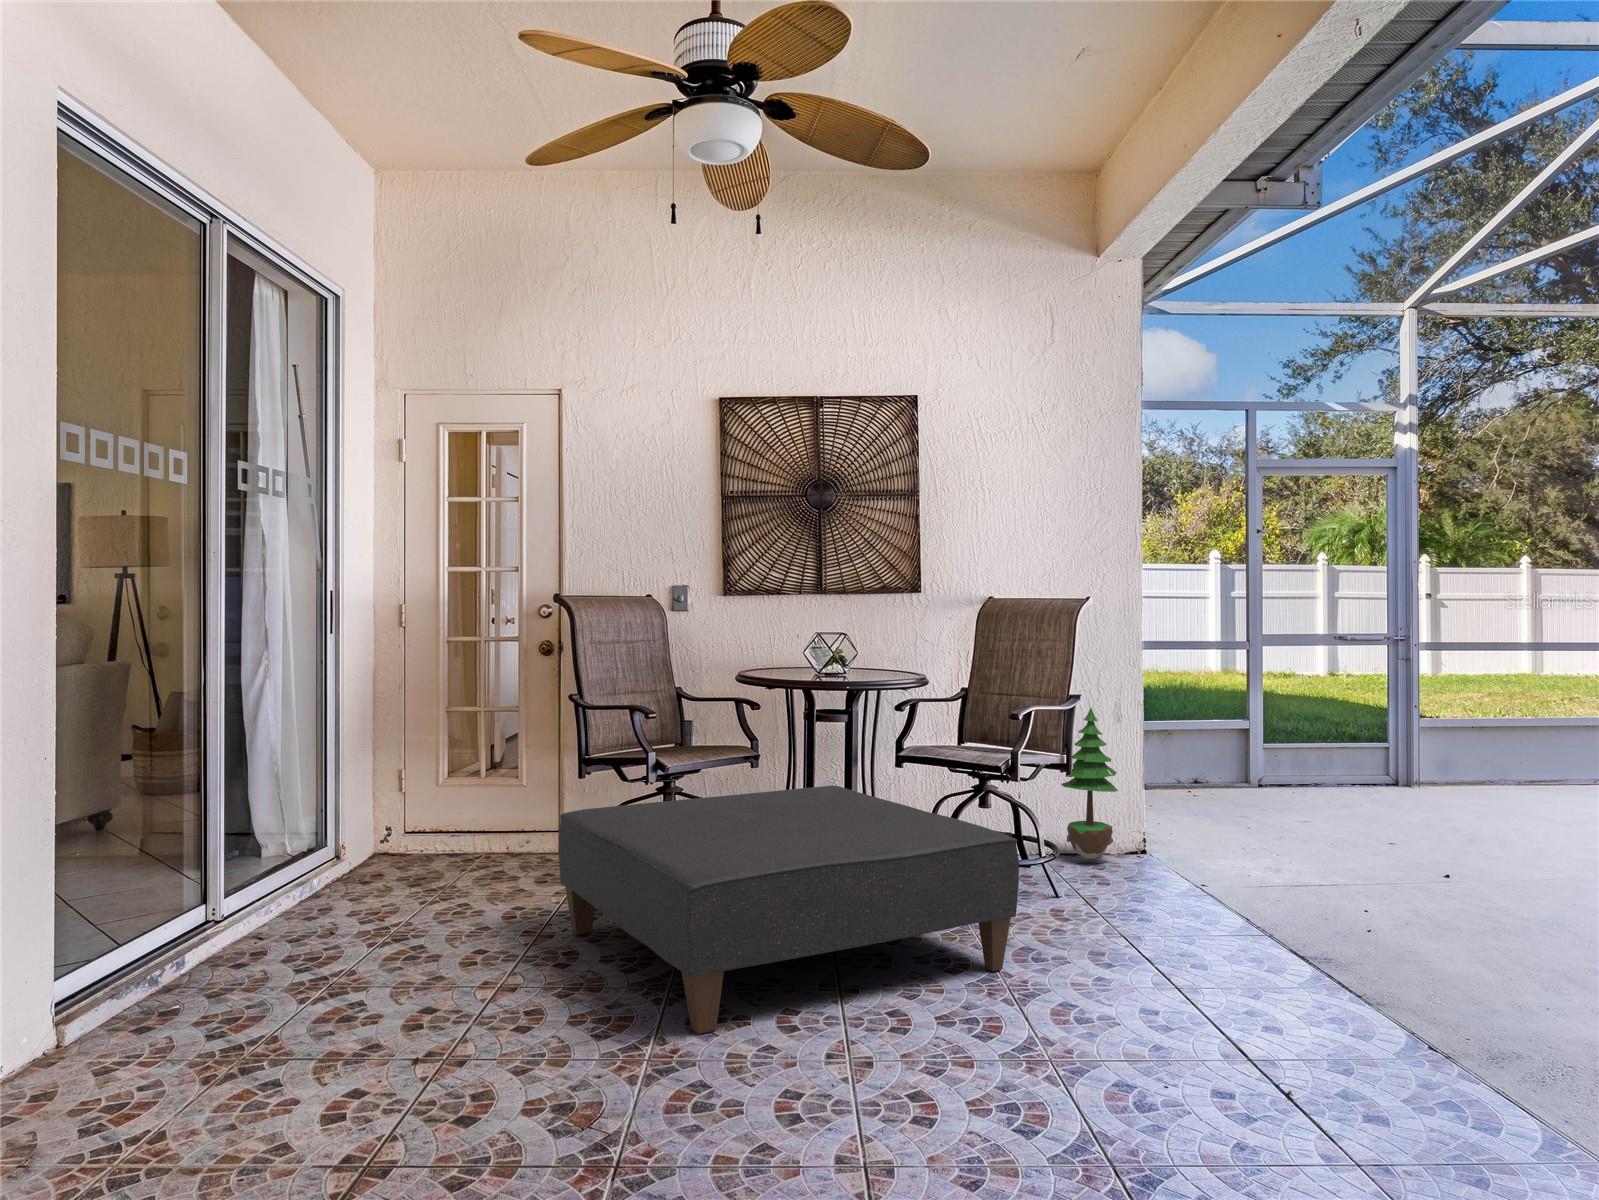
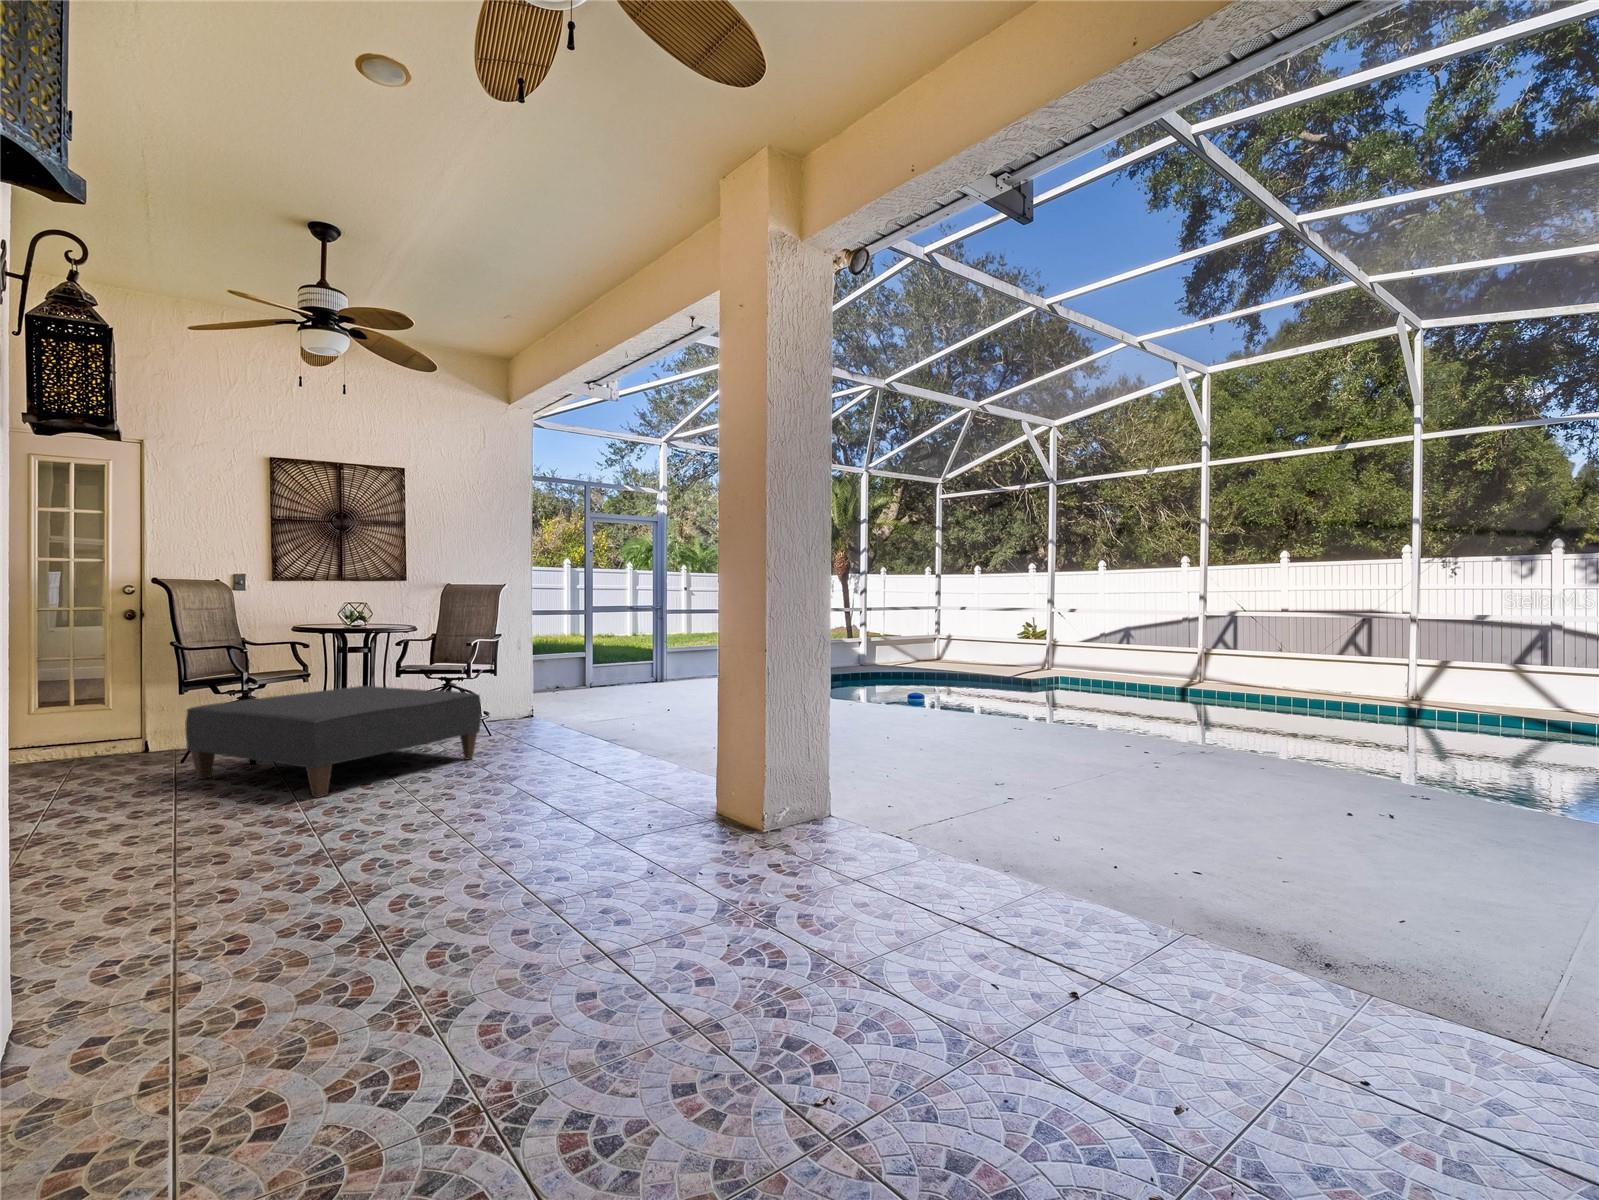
potted tree: present [1061,708,1118,863] -> none [491,639,522,720]

